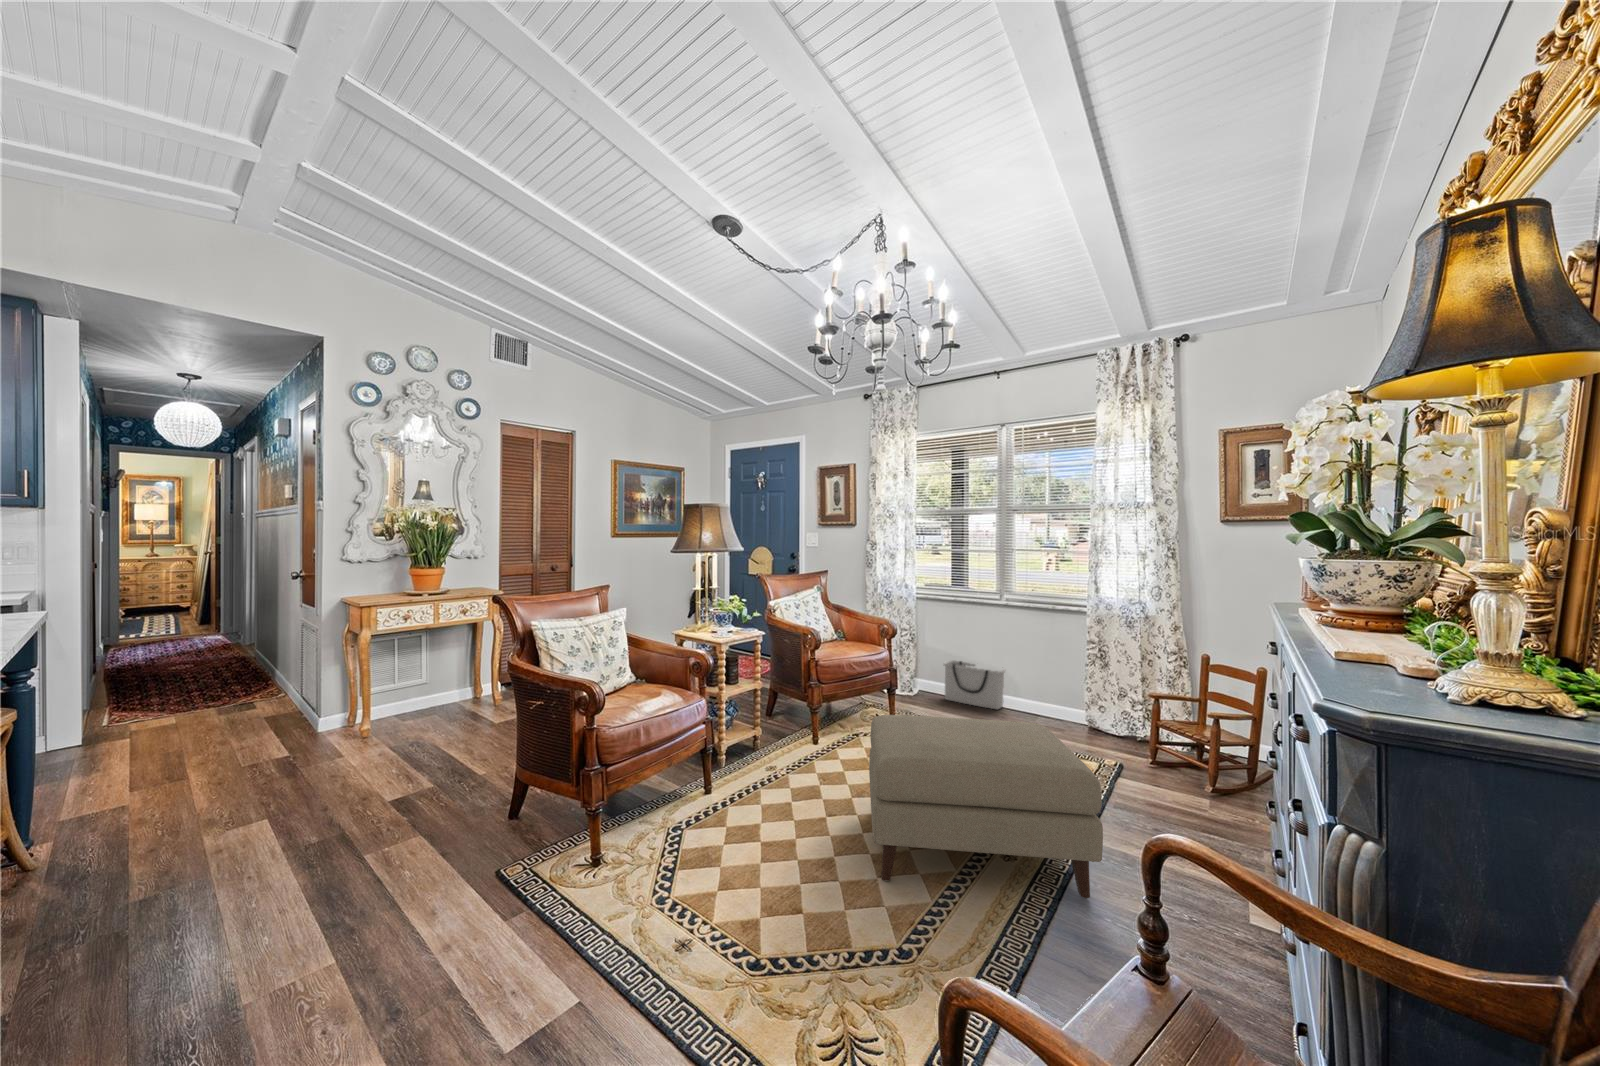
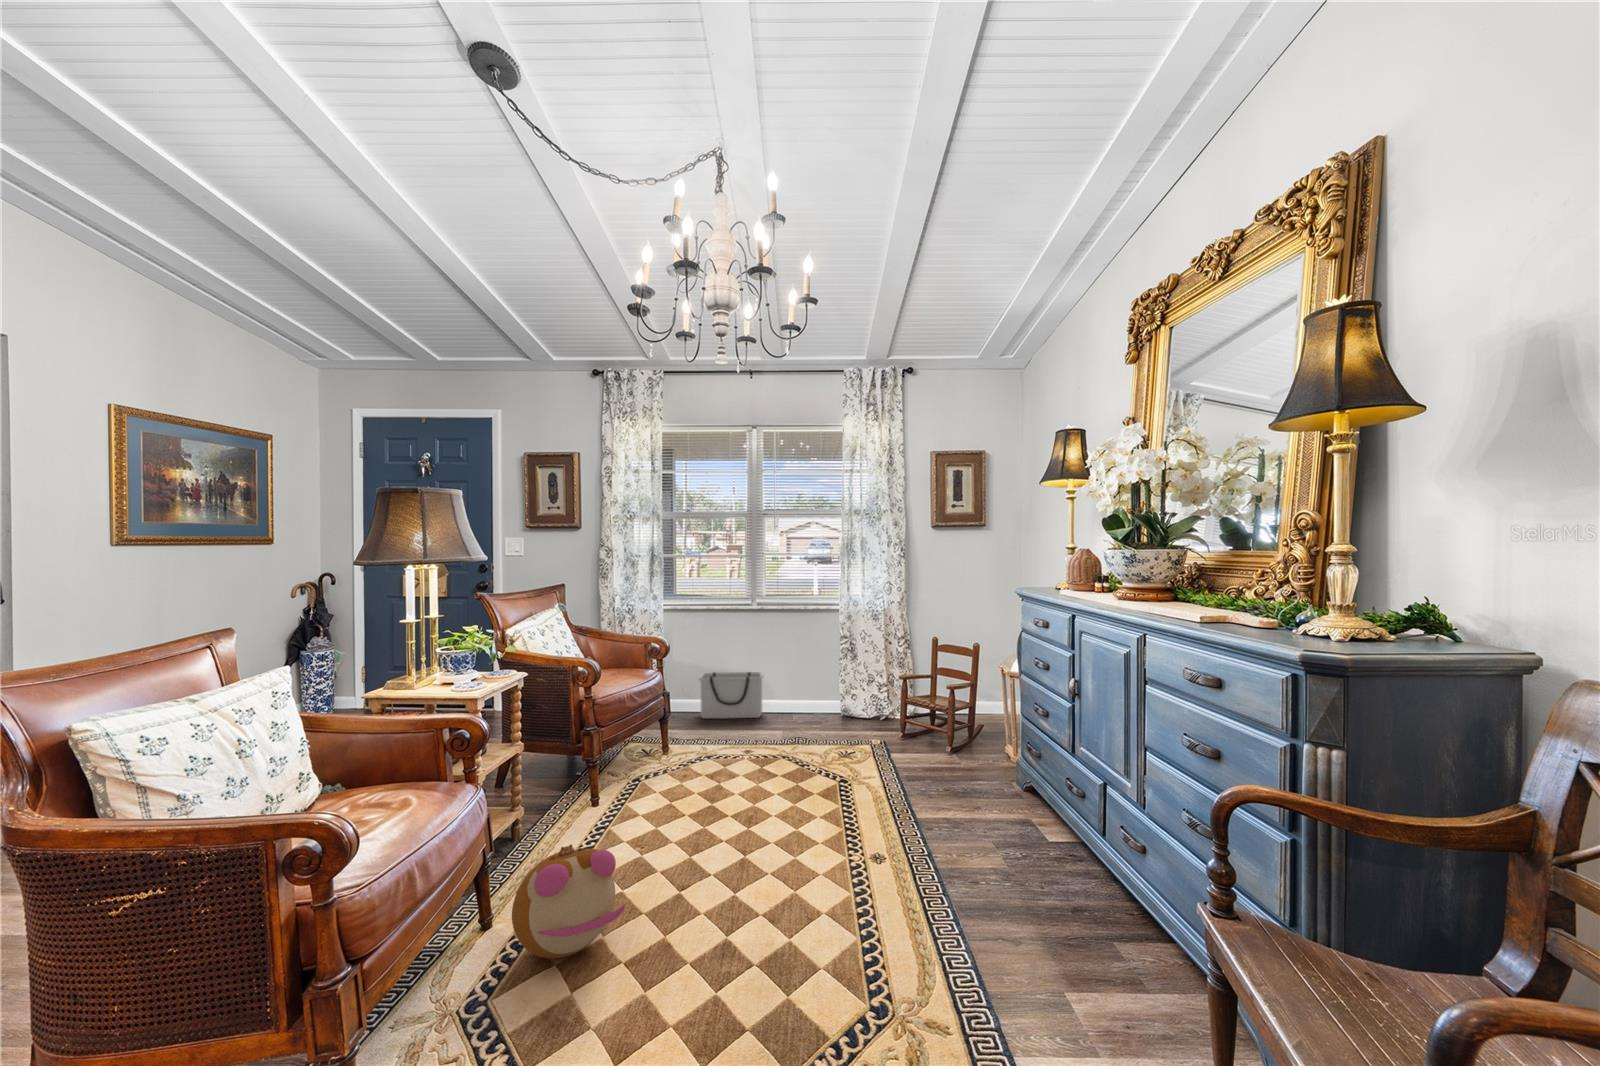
ottoman: present [869,715,1103,898] -> none [716,718,977,941]
plush toy: none [706,751,772,824] -> present [512,845,624,959]

